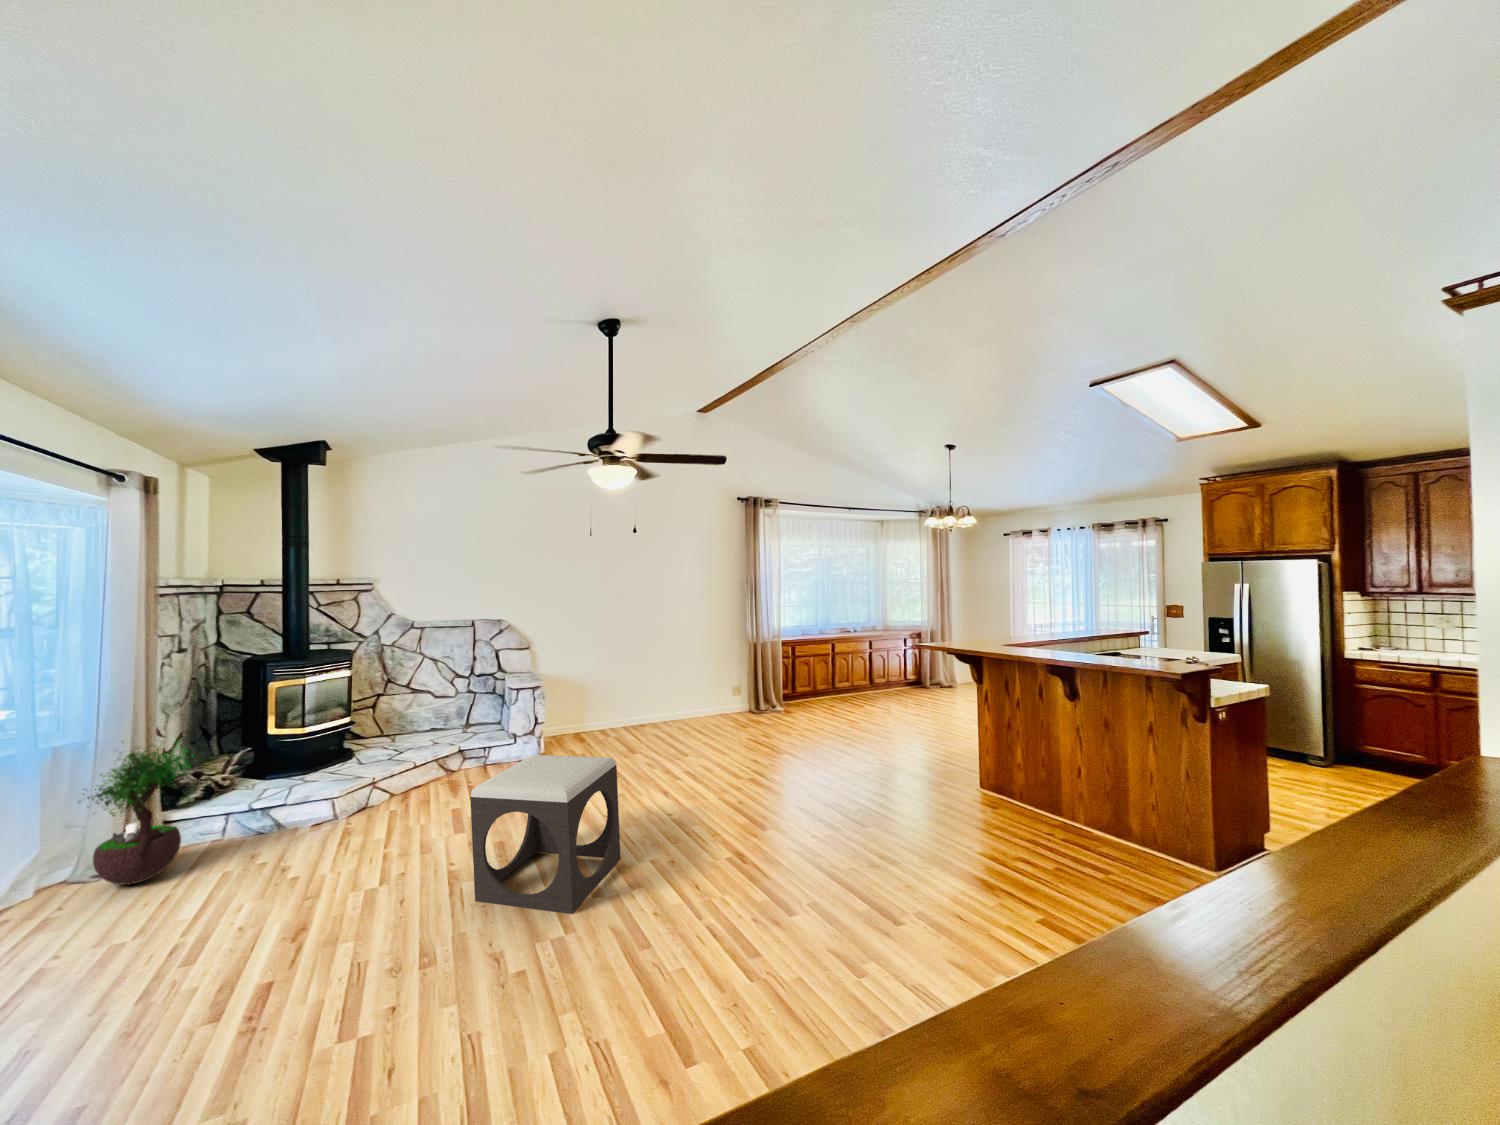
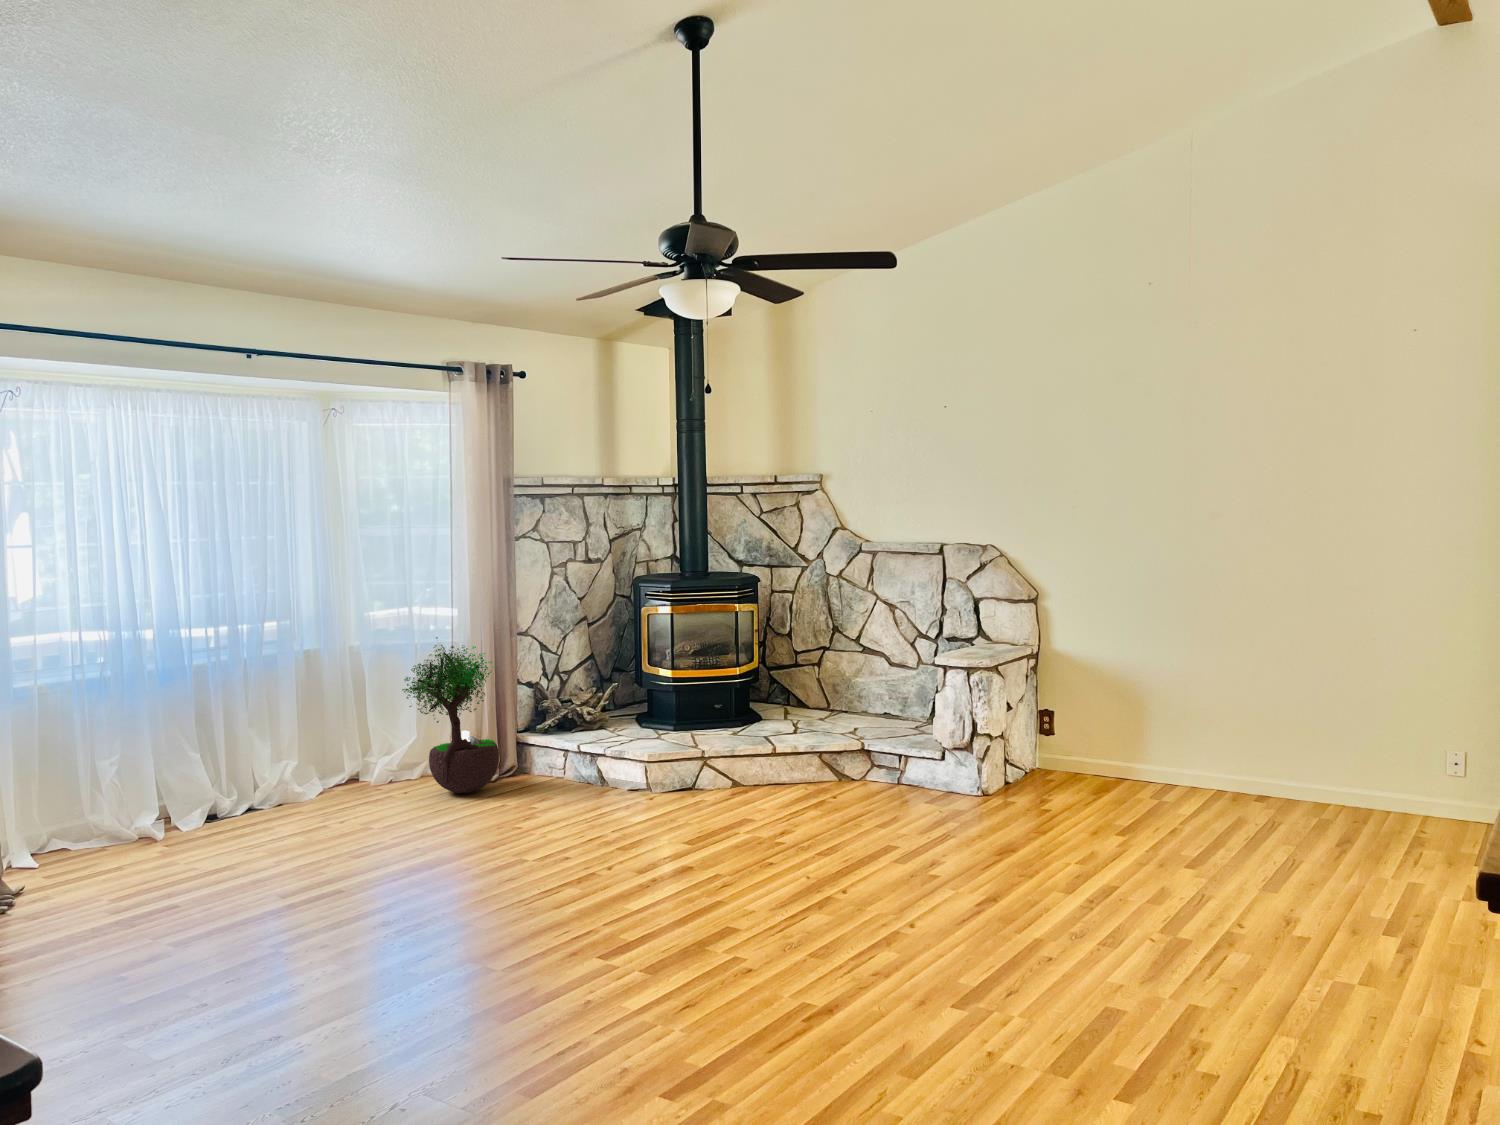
footstool: present [470,755,621,913] -> none [527,740,734,996]

